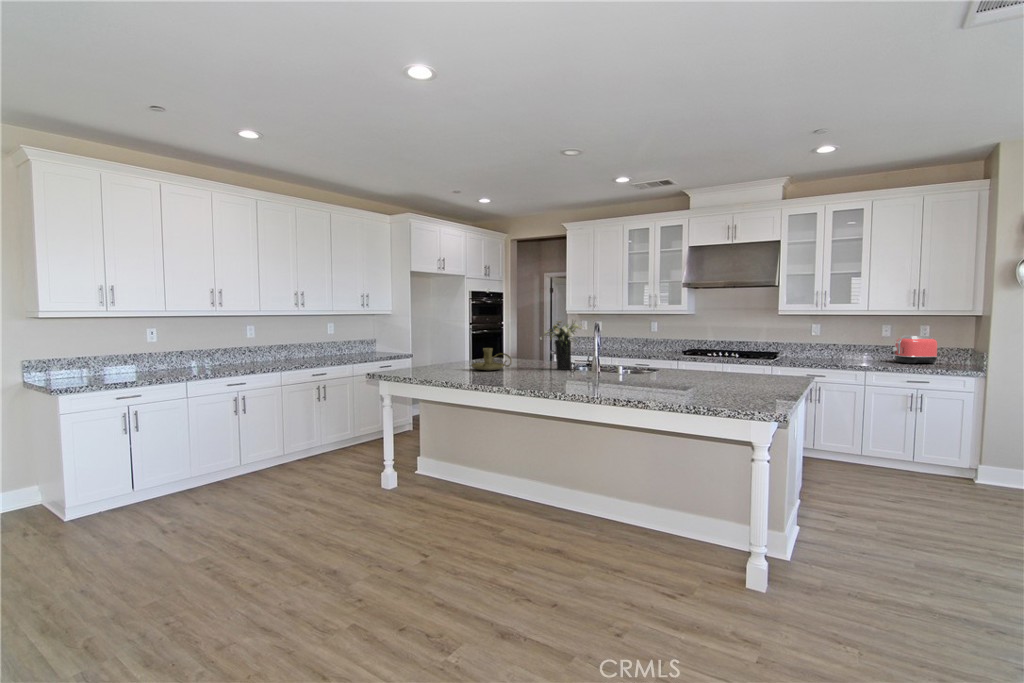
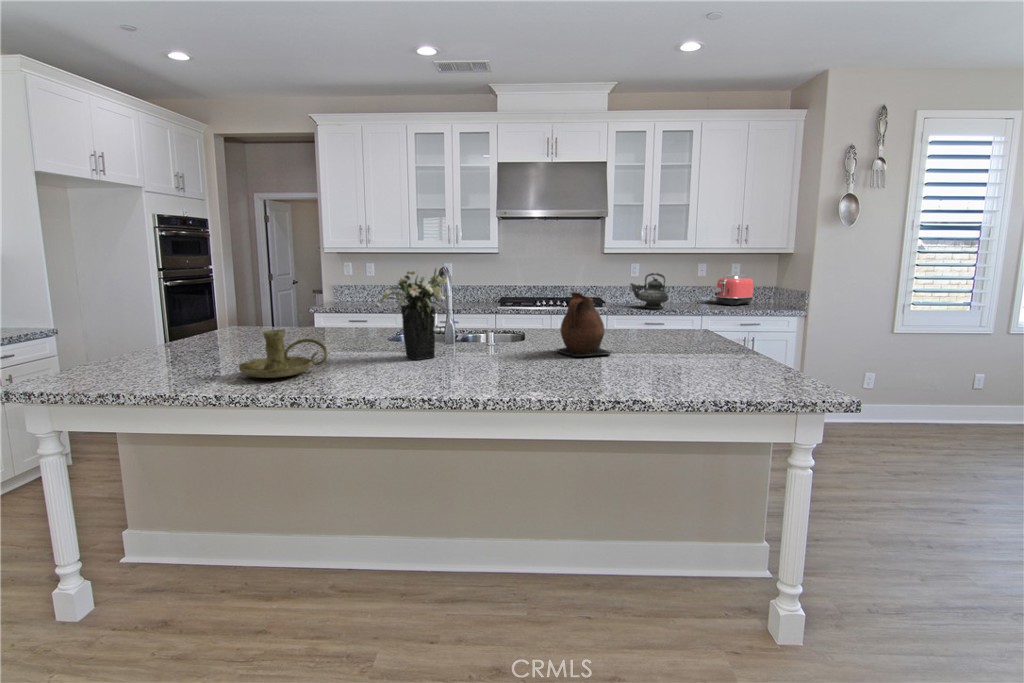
teapot: none [798,331,832,363] -> present [631,273,669,309]
ceramic pitcher: none [643,335,675,375] -> present [557,292,611,356]

